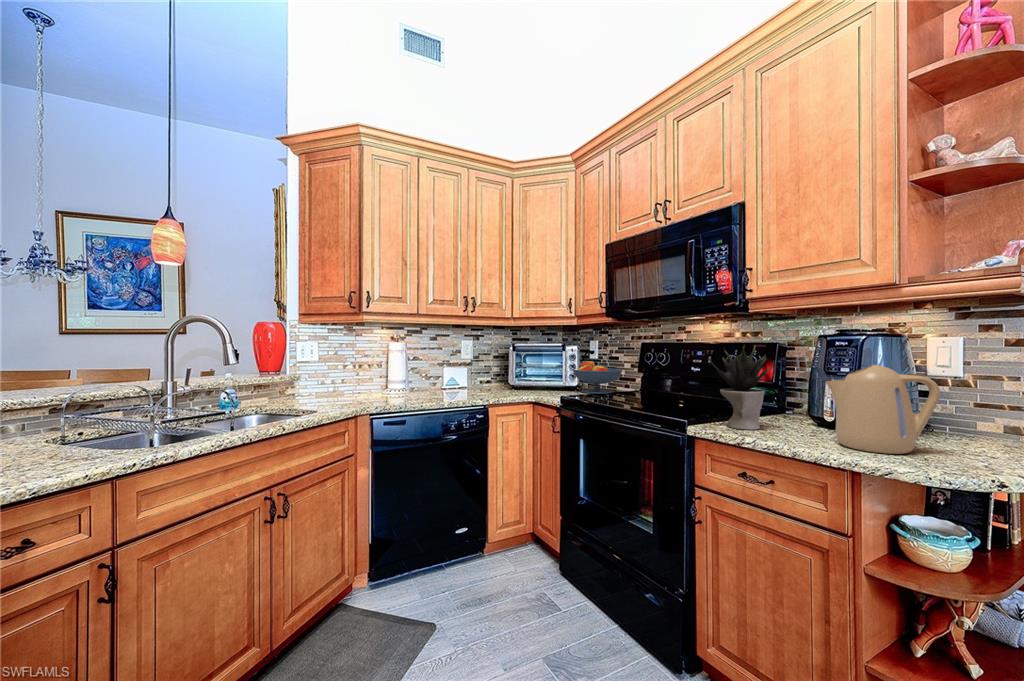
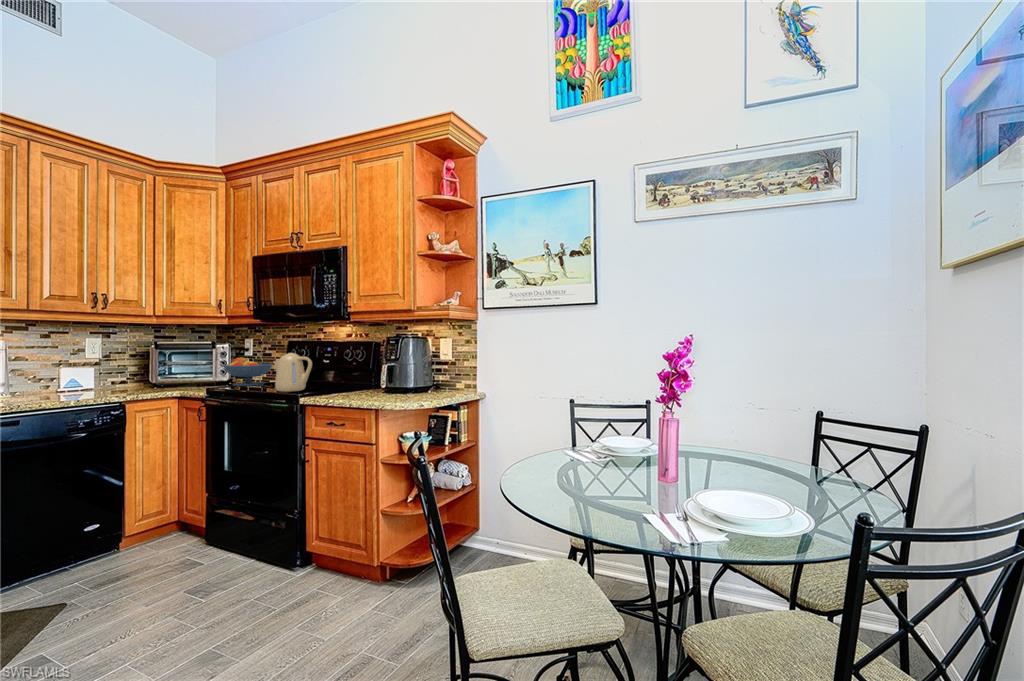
potted plant: present [710,345,774,430] -> none [316,343,352,397]
kettle: present [825,365,940,454] -> present [274,353,312,392]

